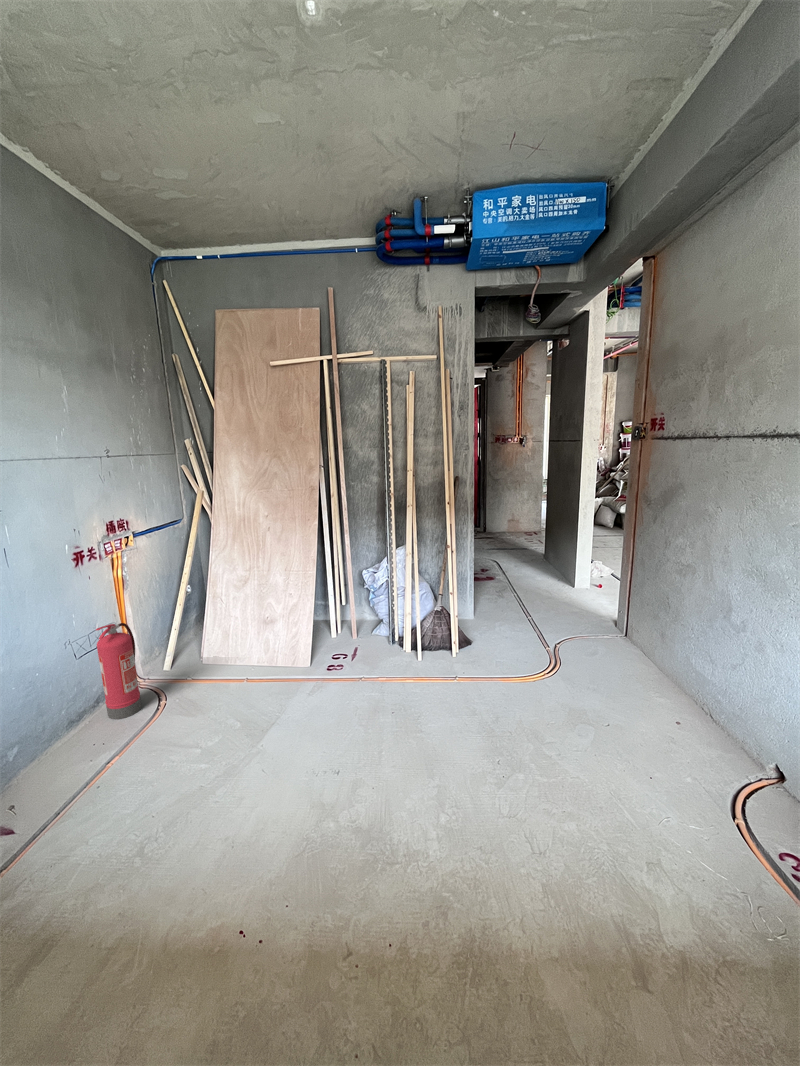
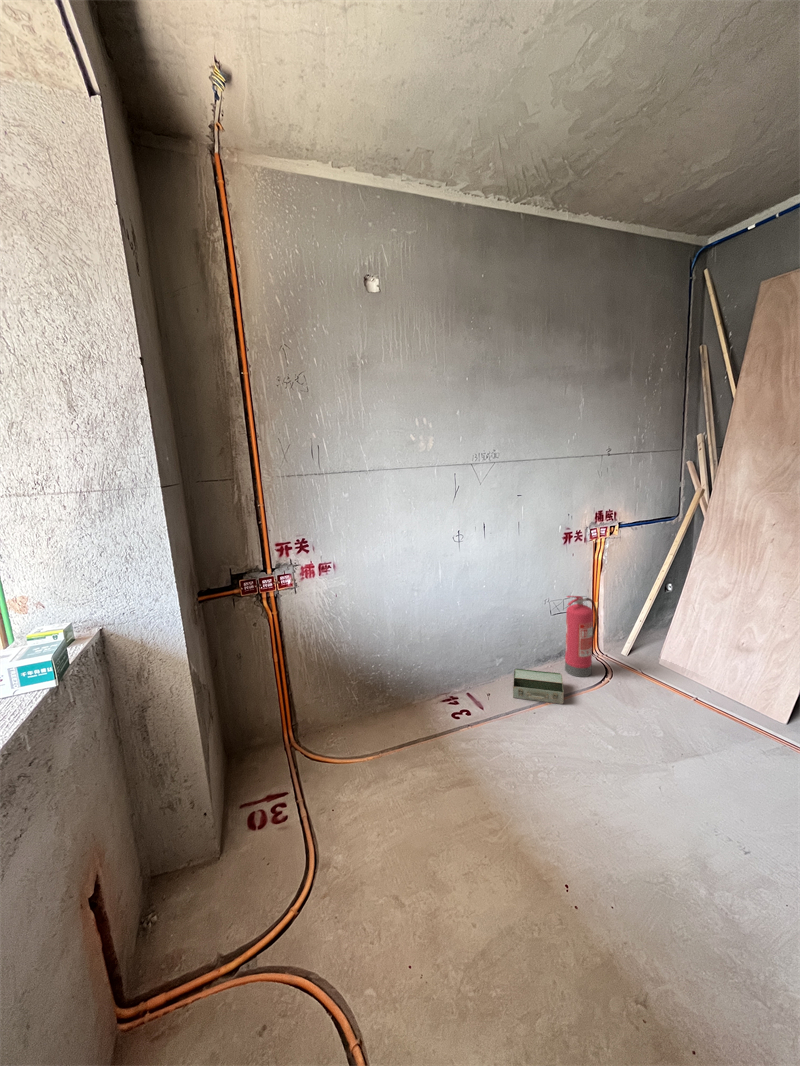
toolbox: none [41,723,127,790] -> present [513,669,564,704]

